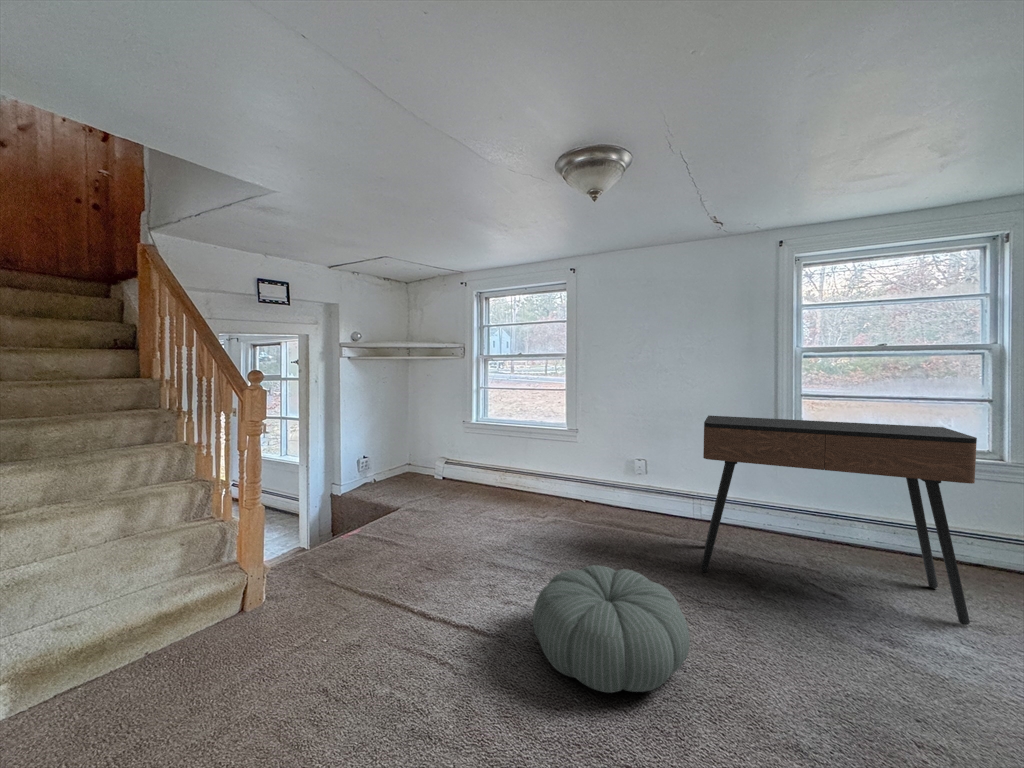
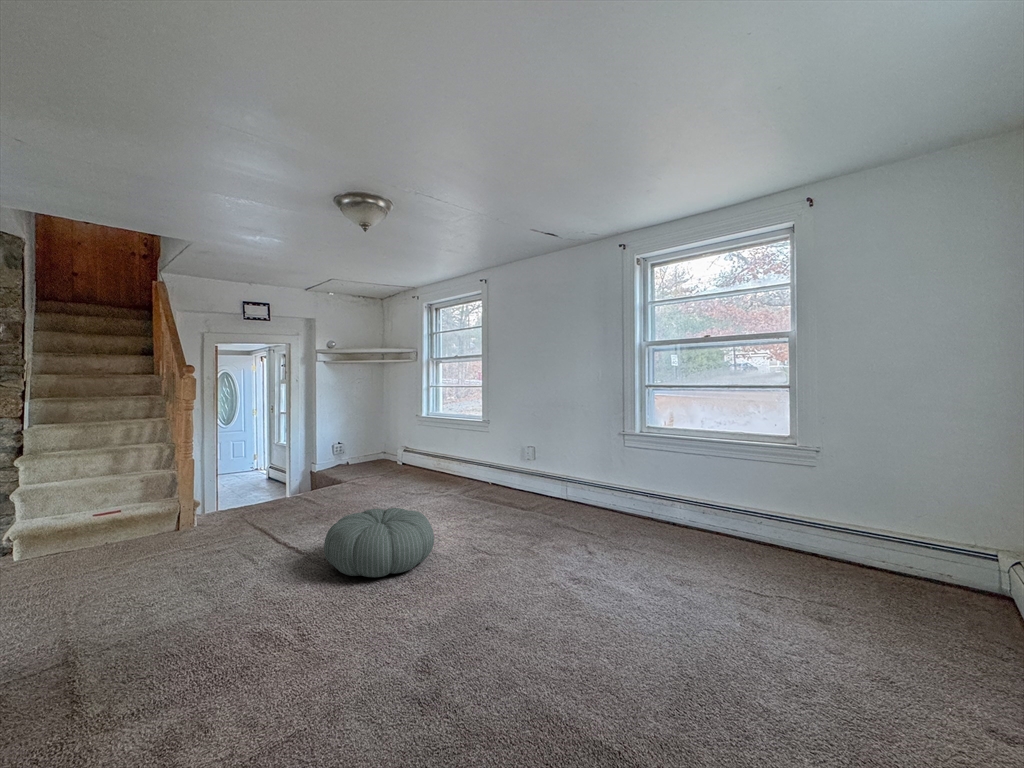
console table: present [701,416,977,625] -> none [519,405,704,572]

